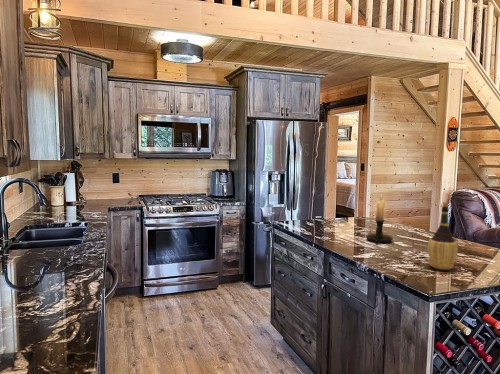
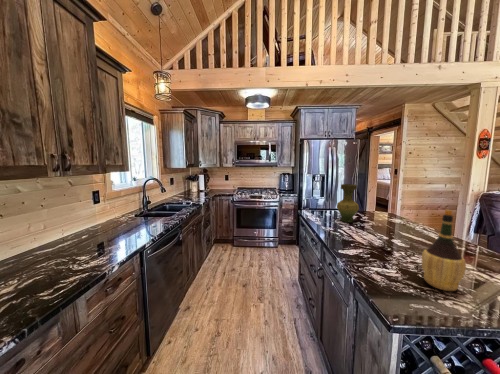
vase: none [327,184,352,231] -> present [337,184,359,222]
candle holder: present [366,194,393,243] -> none [366,194,393,240]

